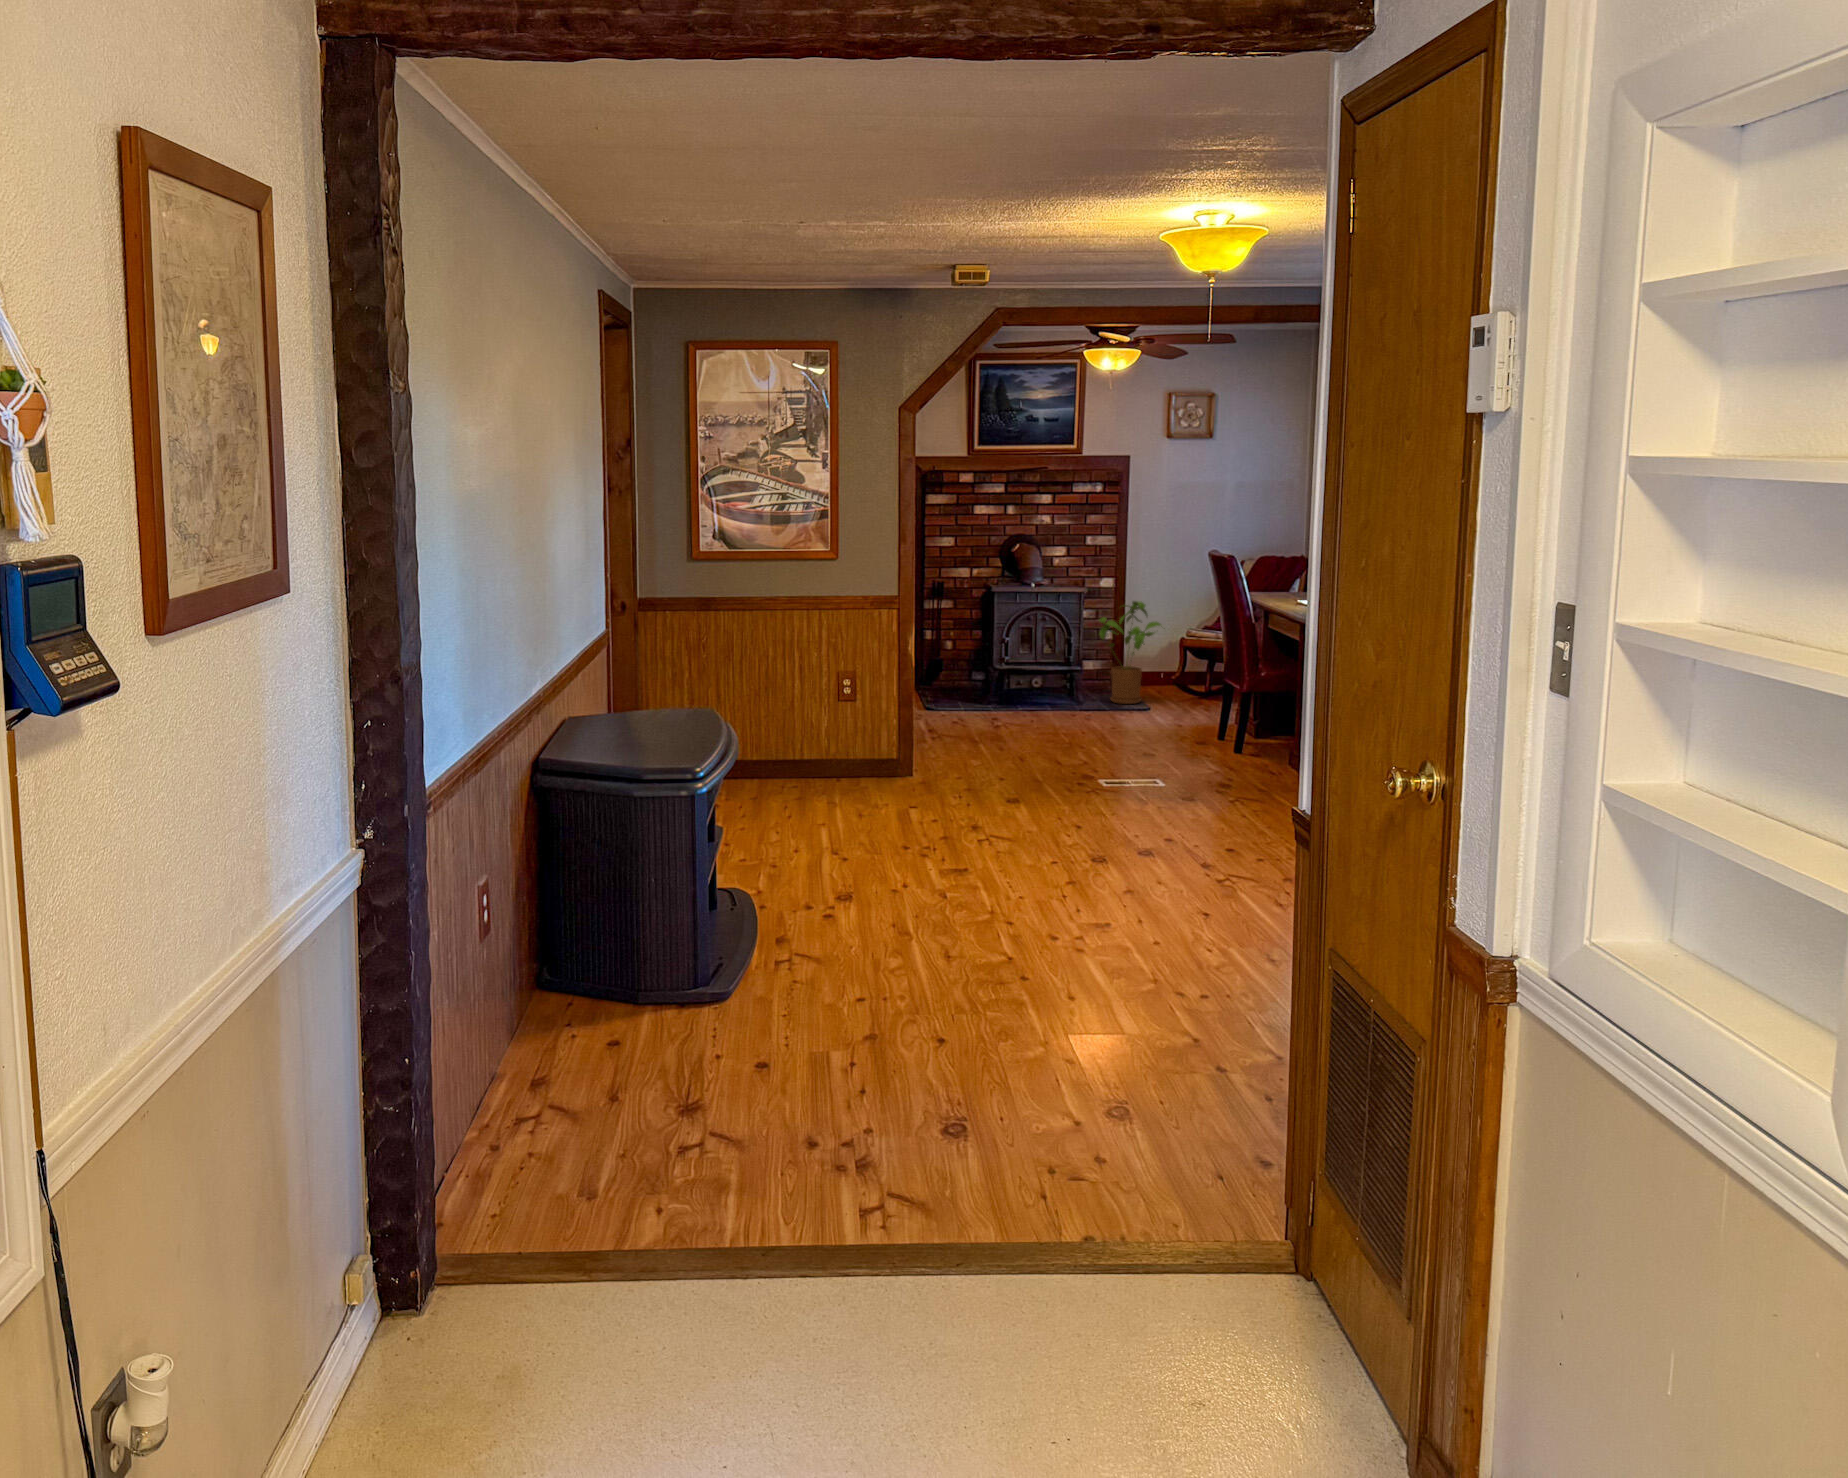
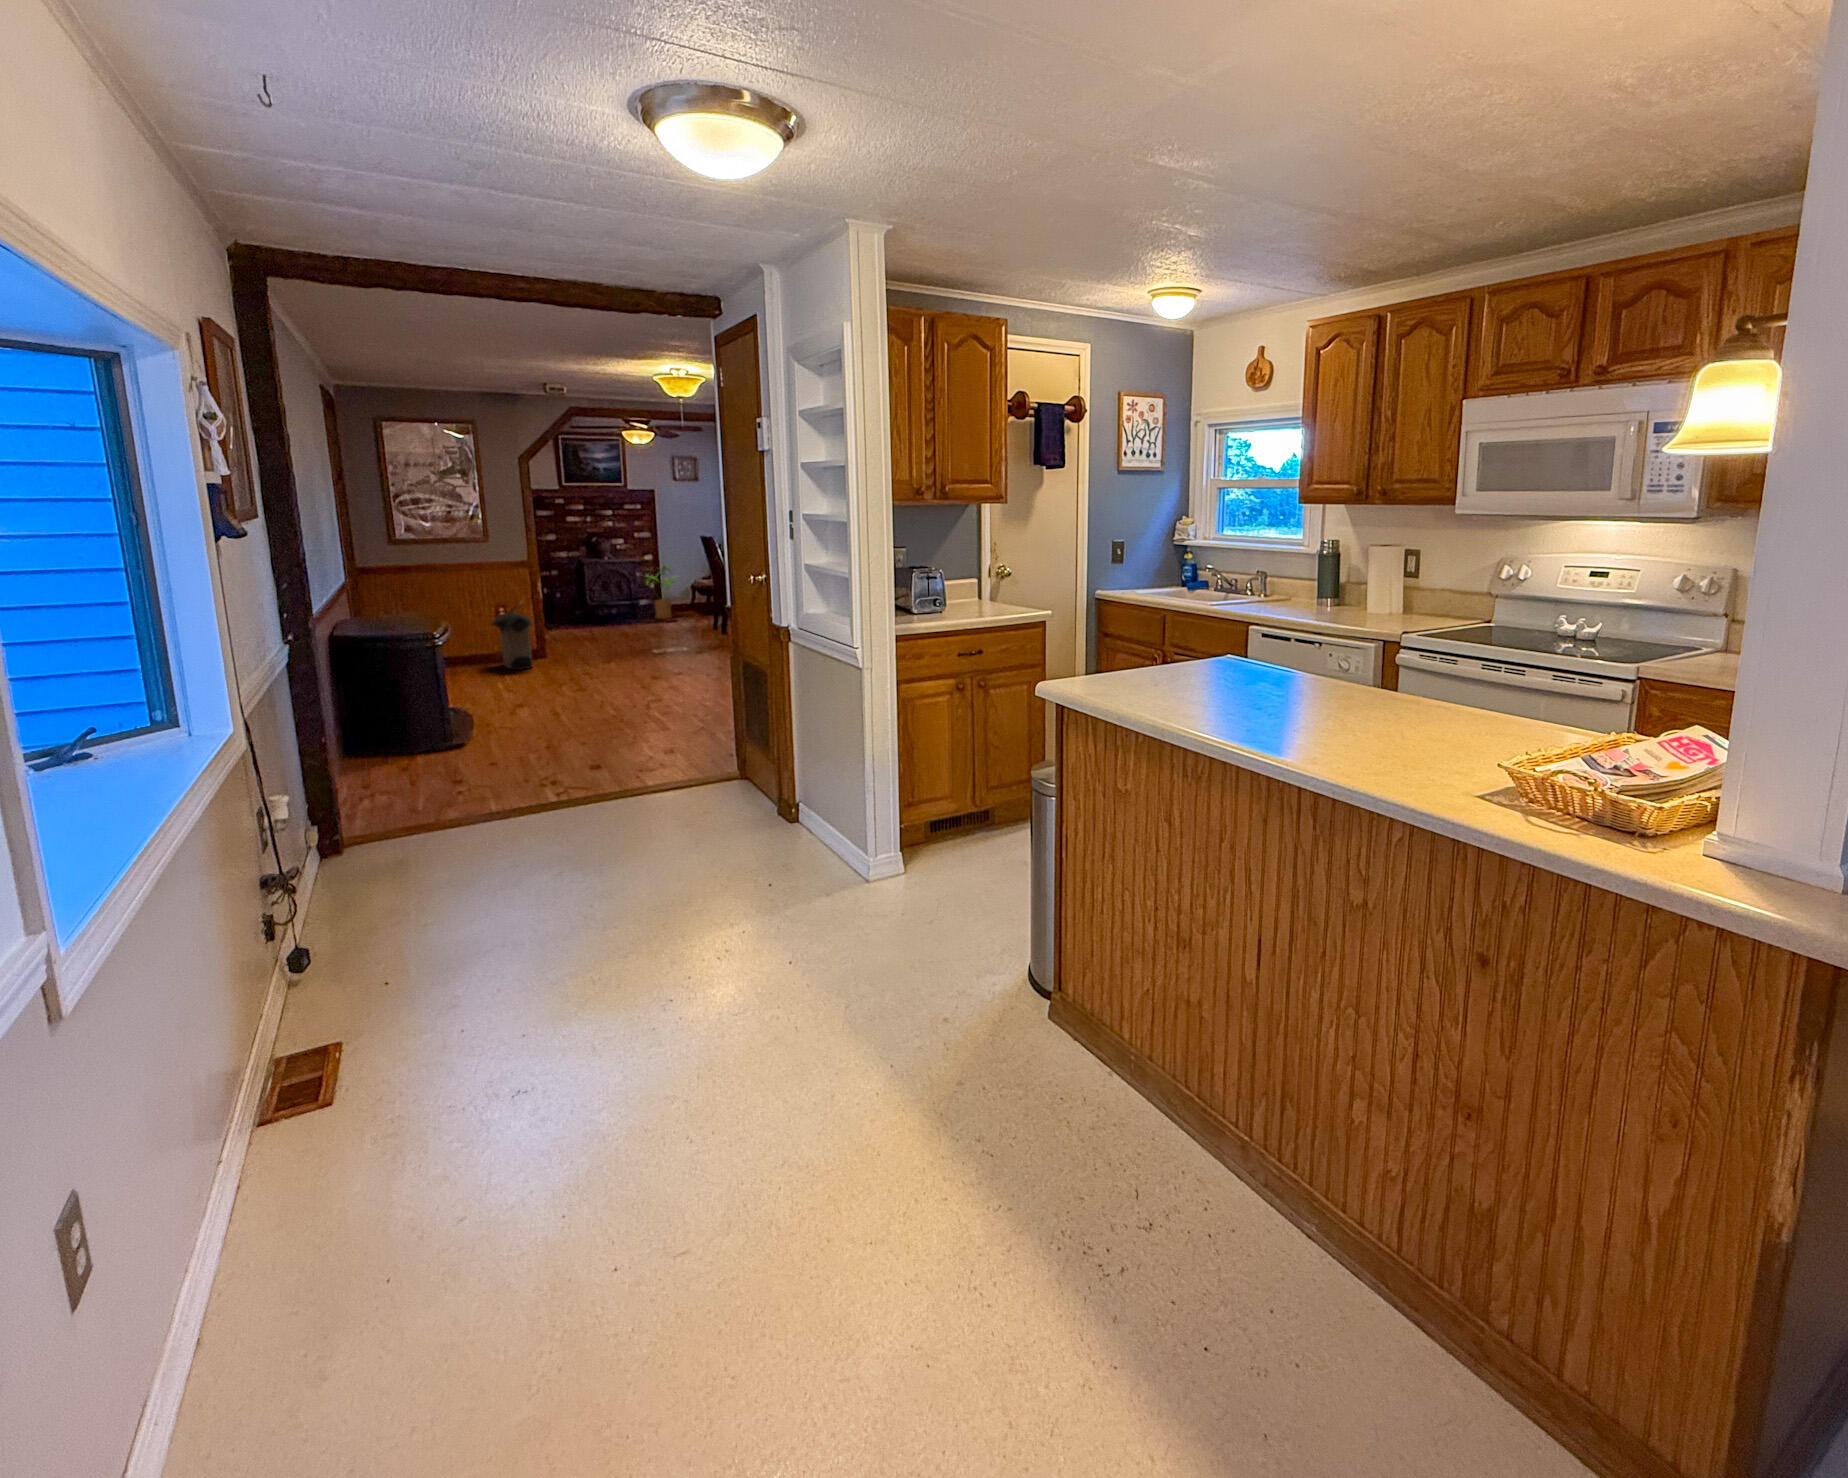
laundry hamper: none [826,673,893,804] -> present [492,601,532,670]

